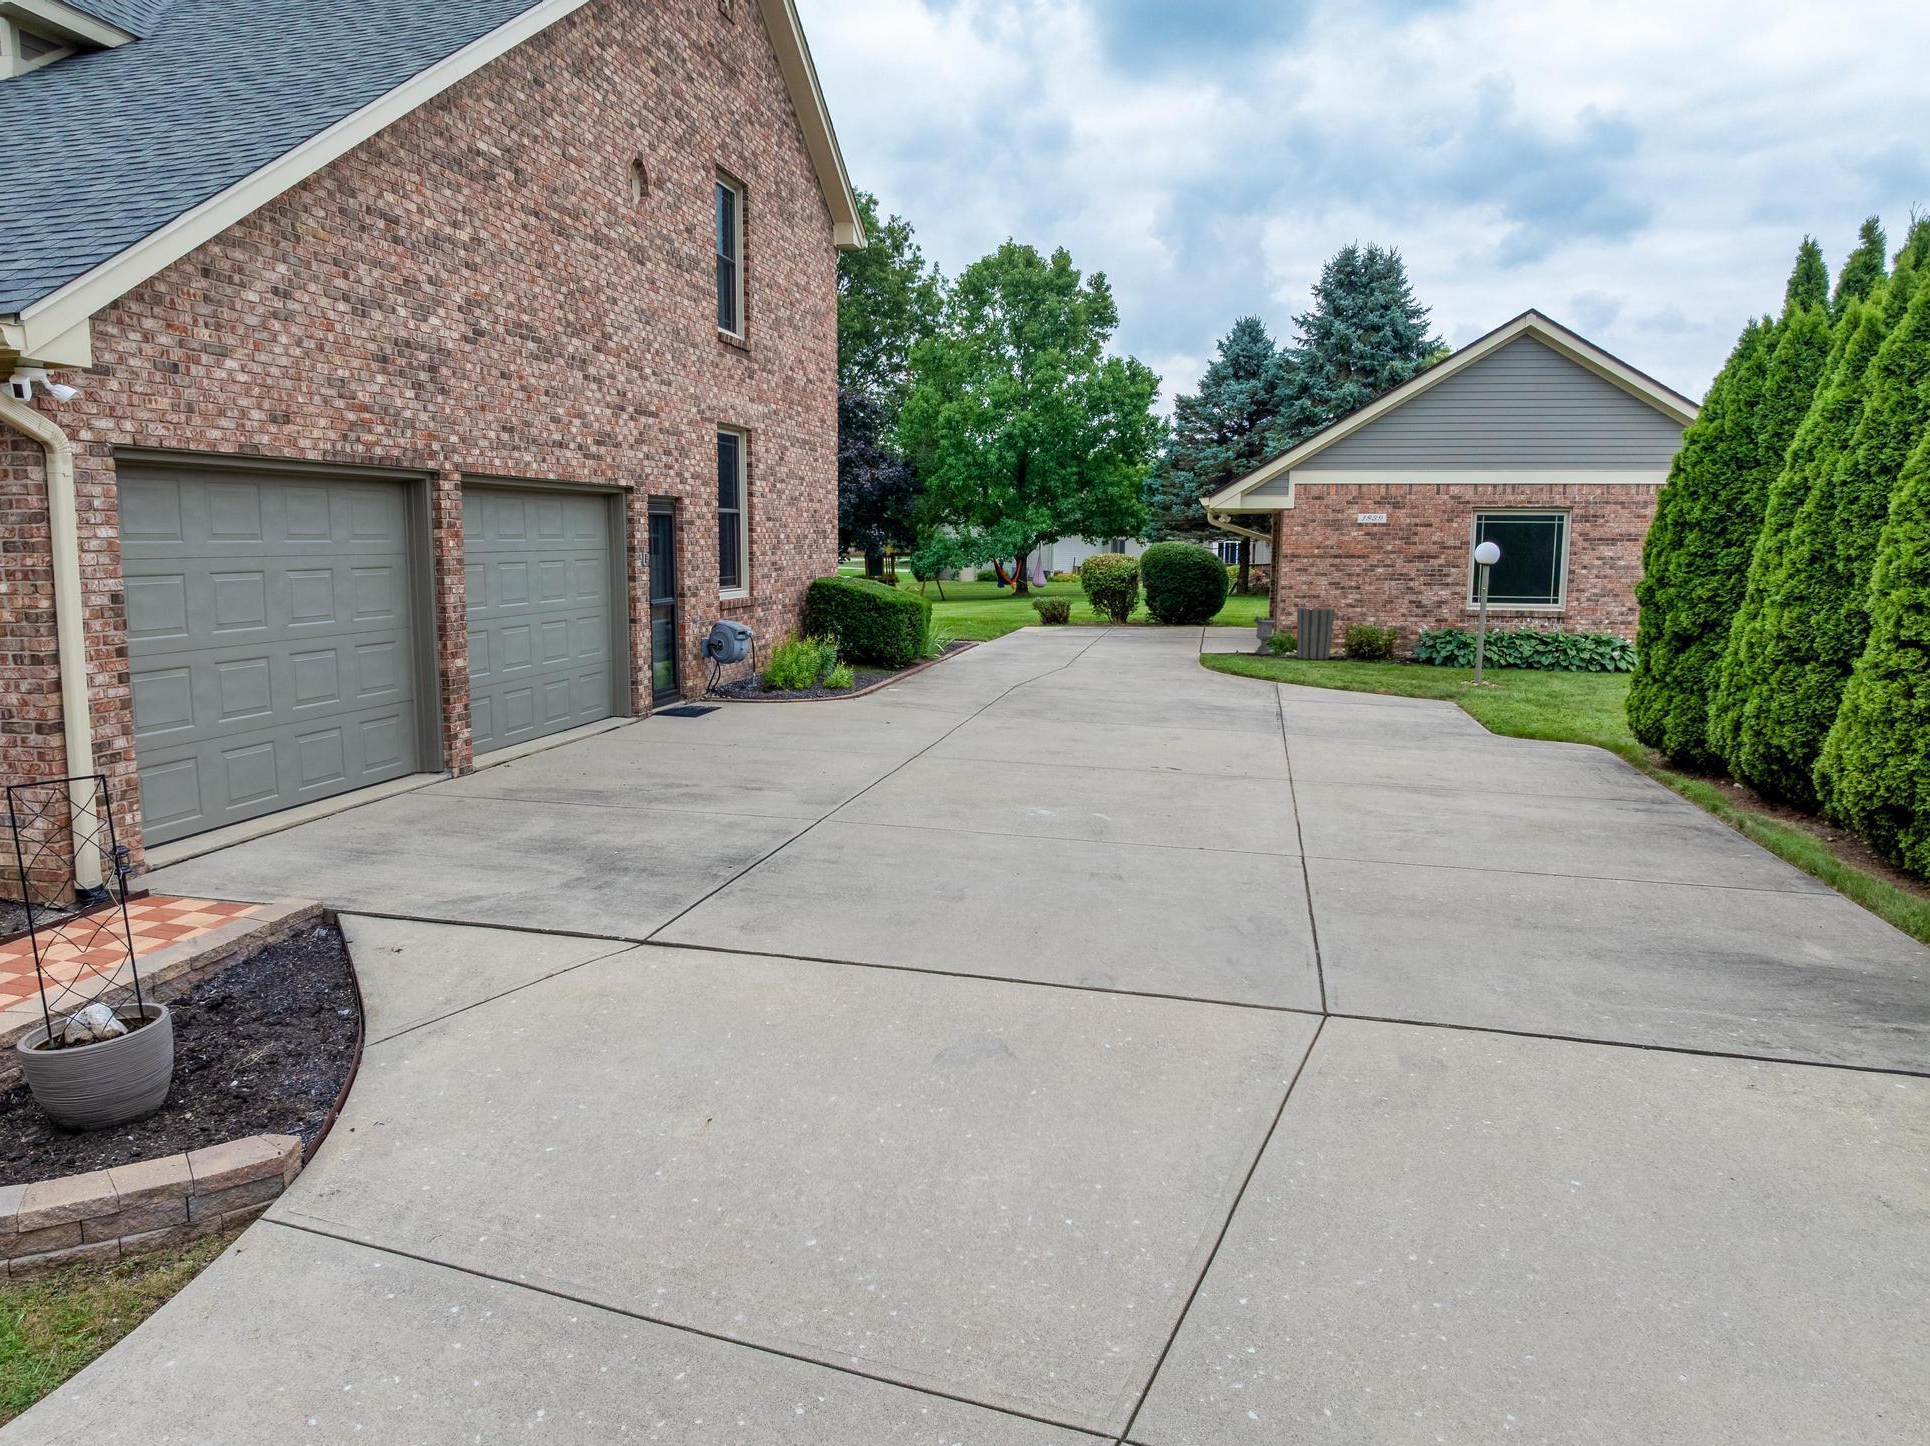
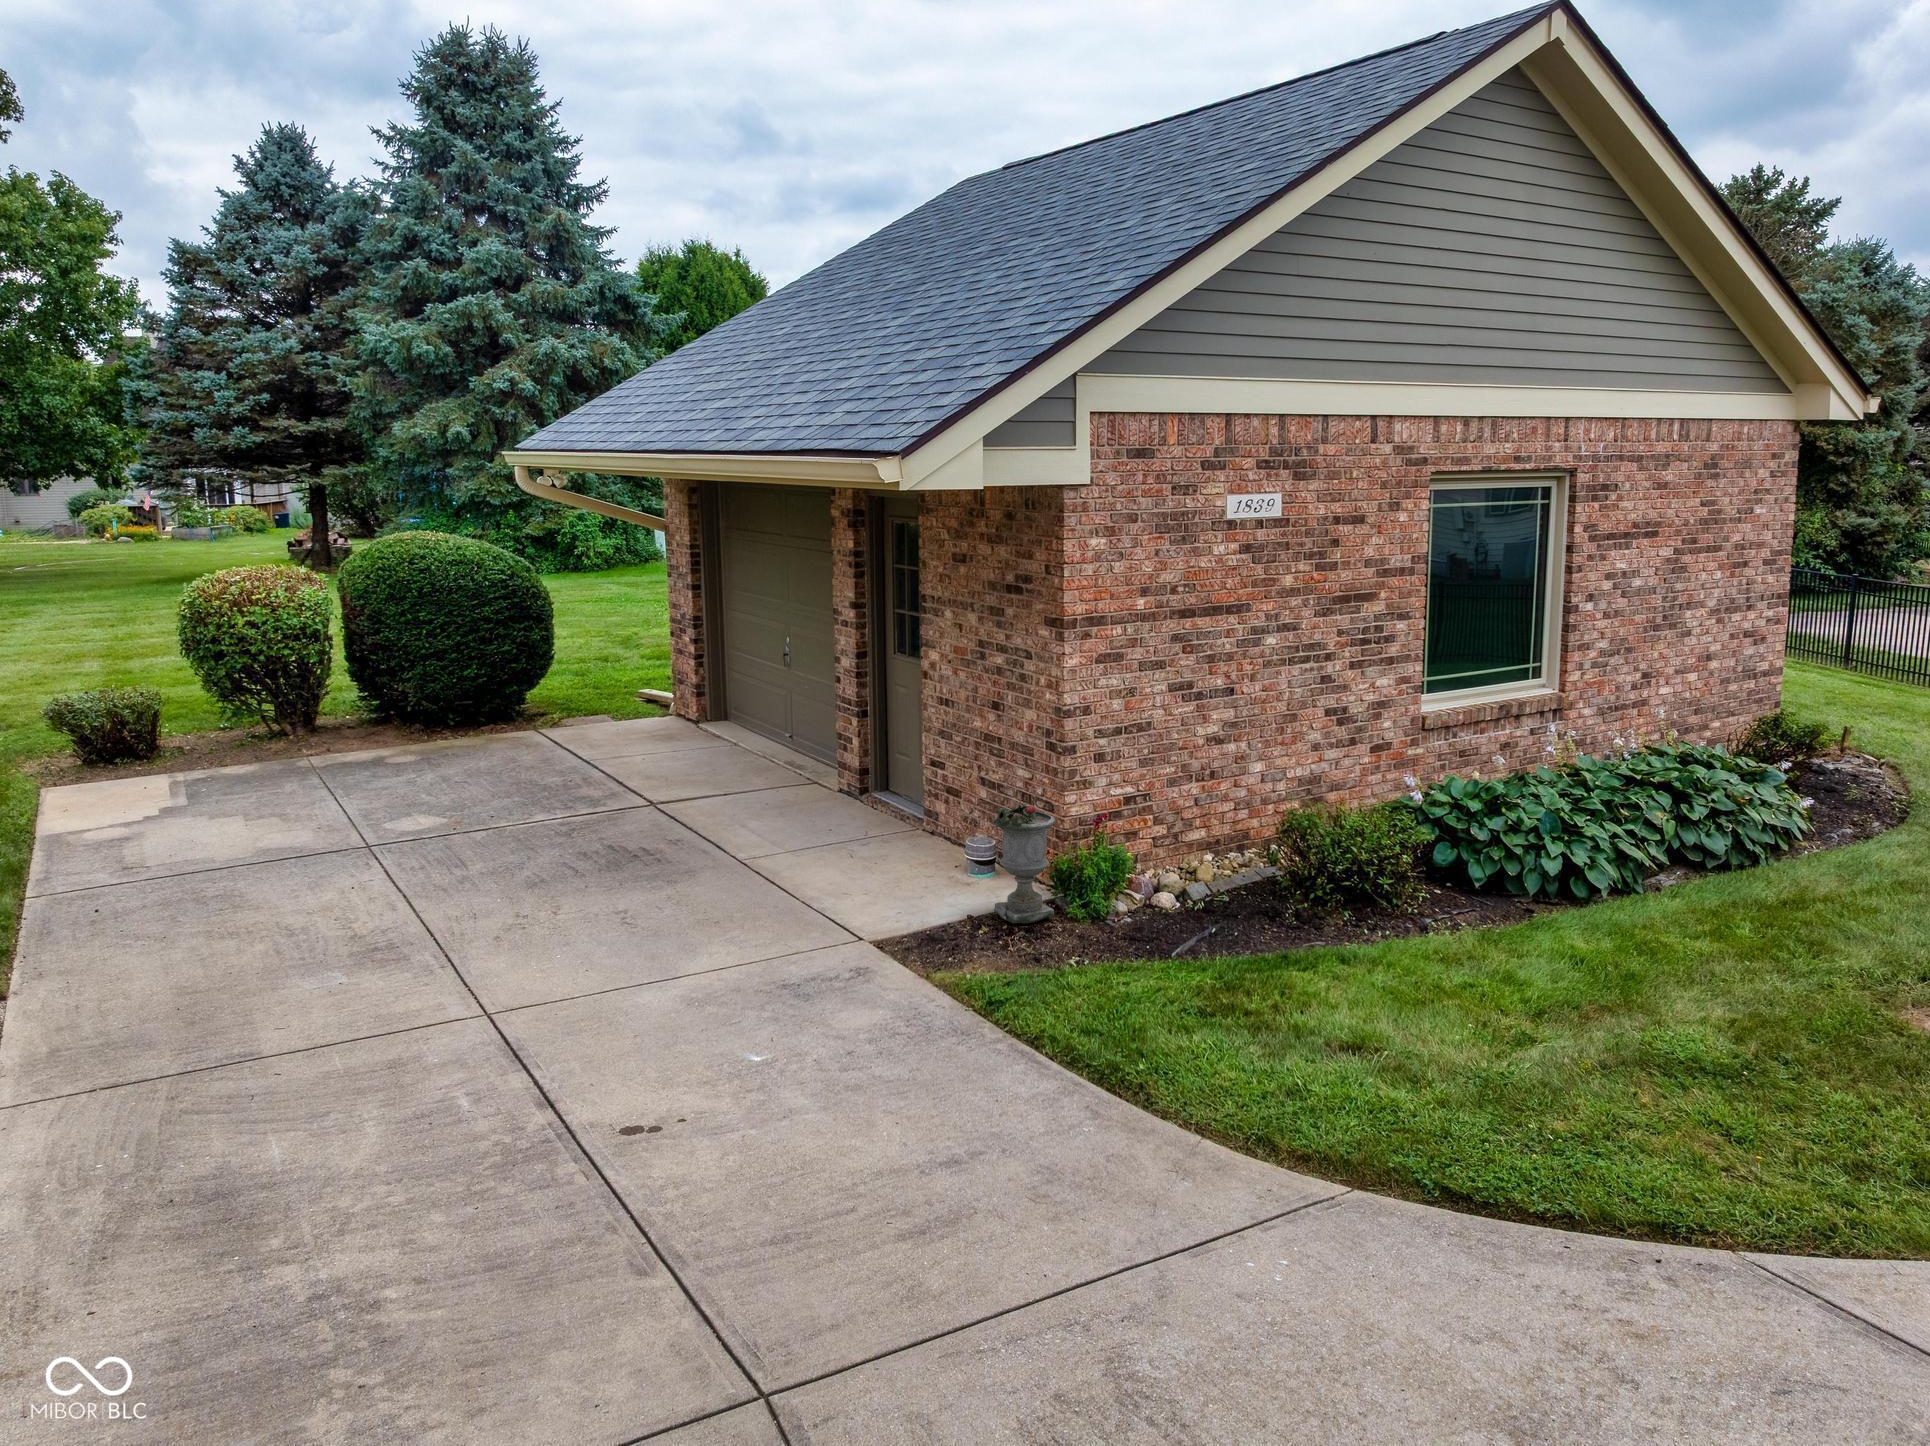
trash can: present [1297,608,1335,659] -> none [1132,763,1240,929]

